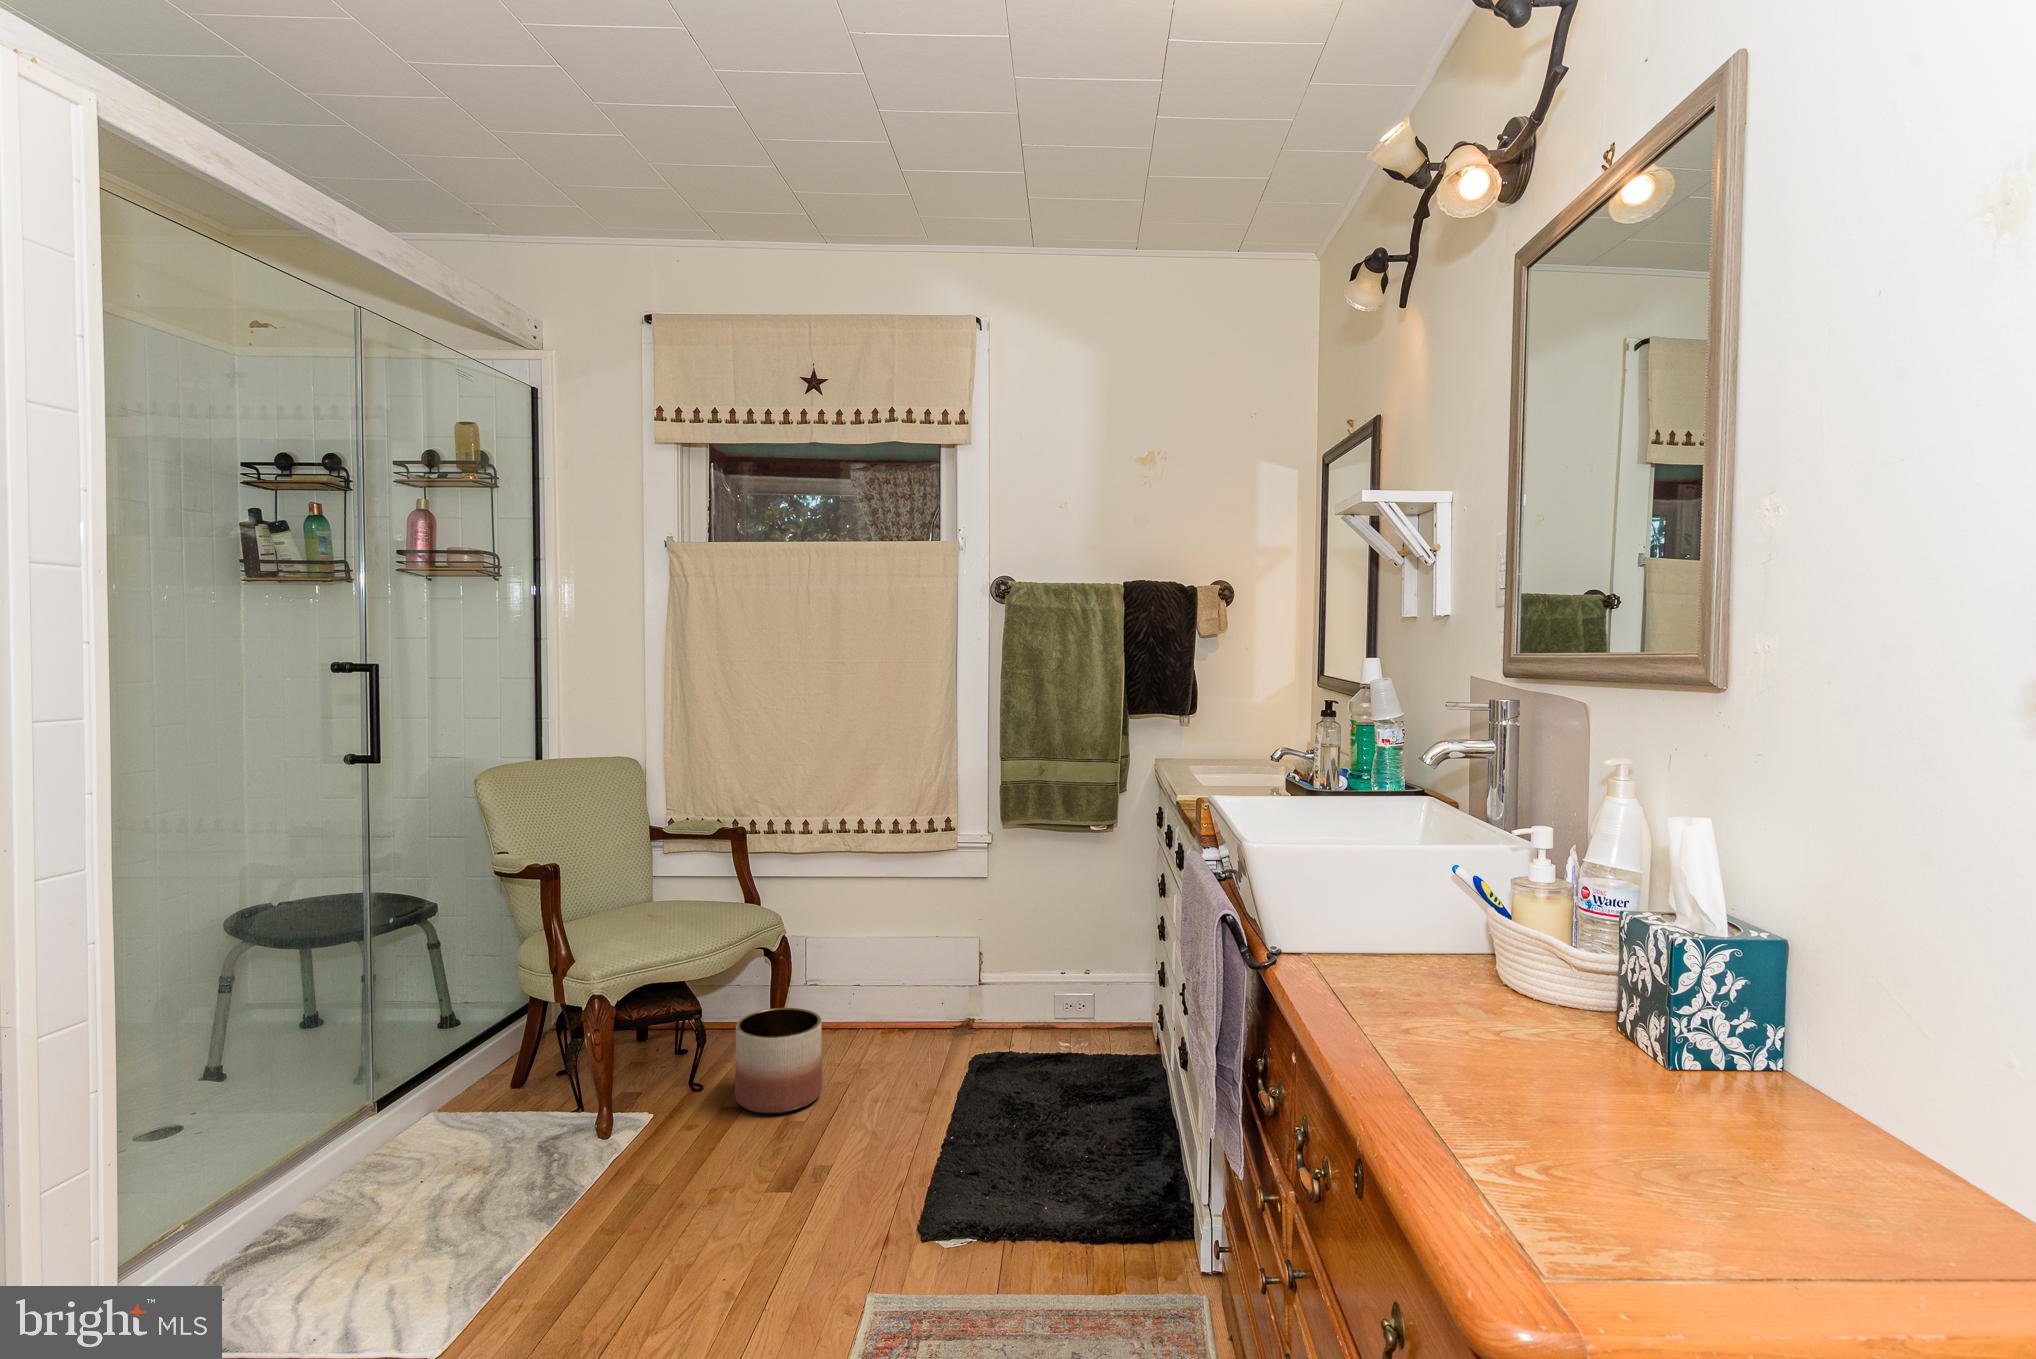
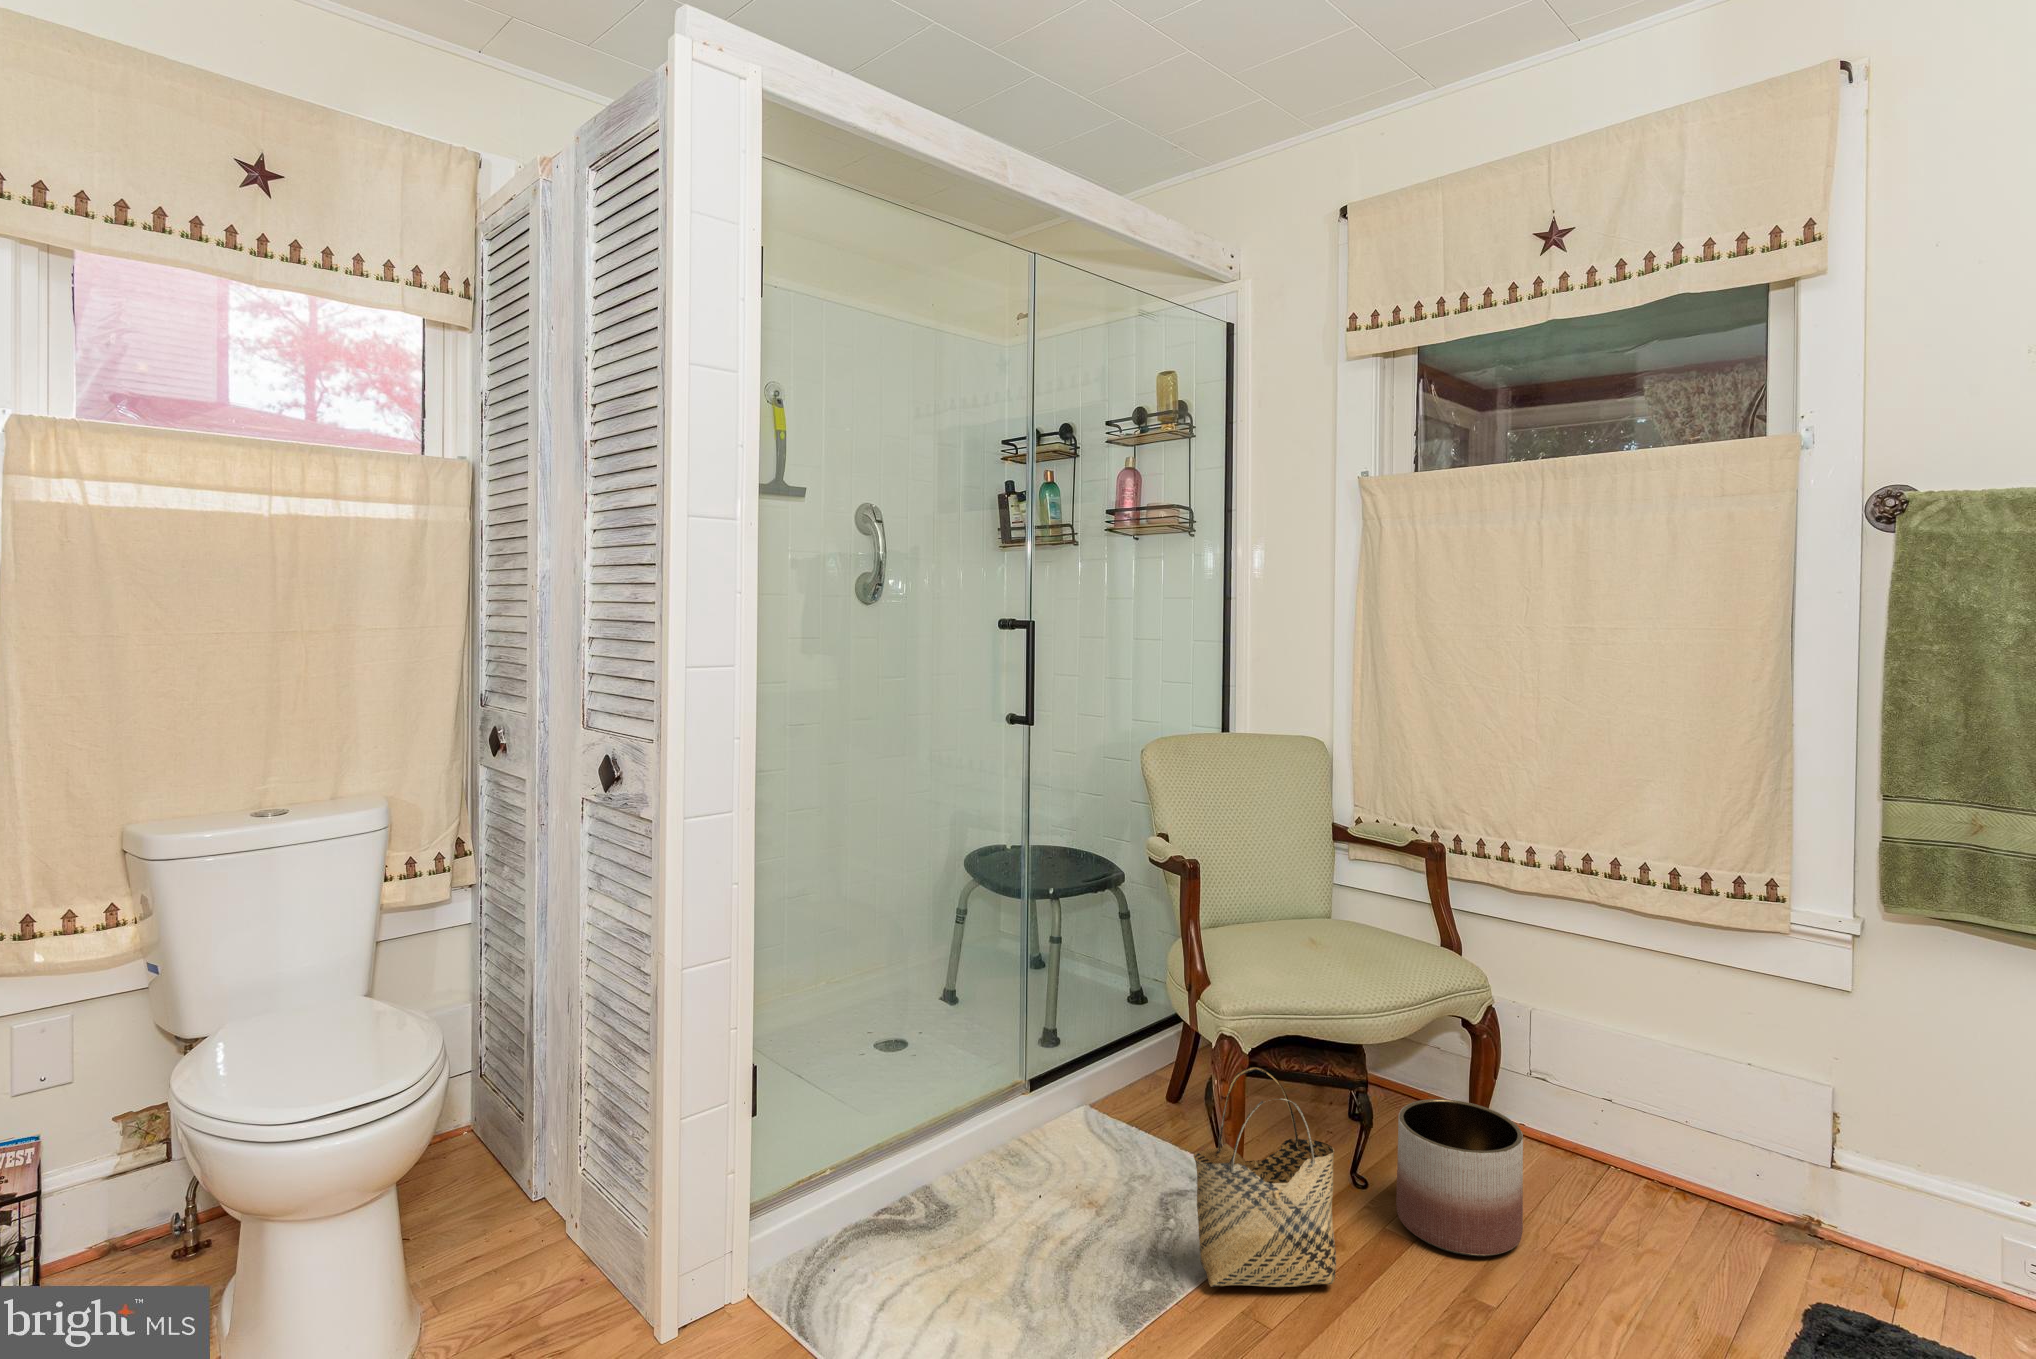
woven basket: none [597,1013,709,1192] -> present [1193,1067,1336,1287]

